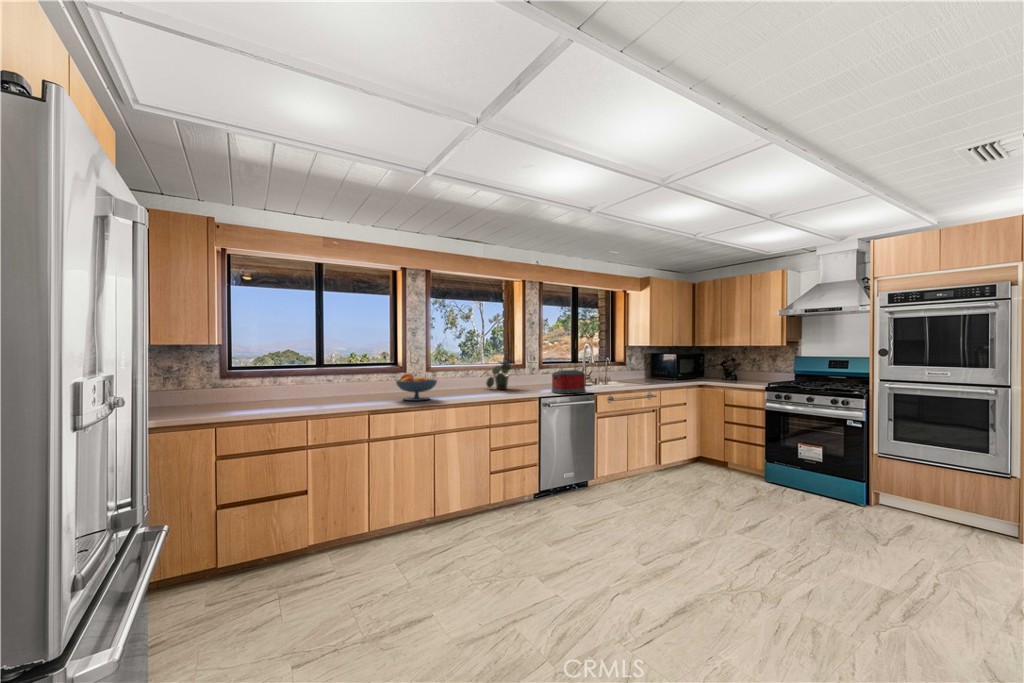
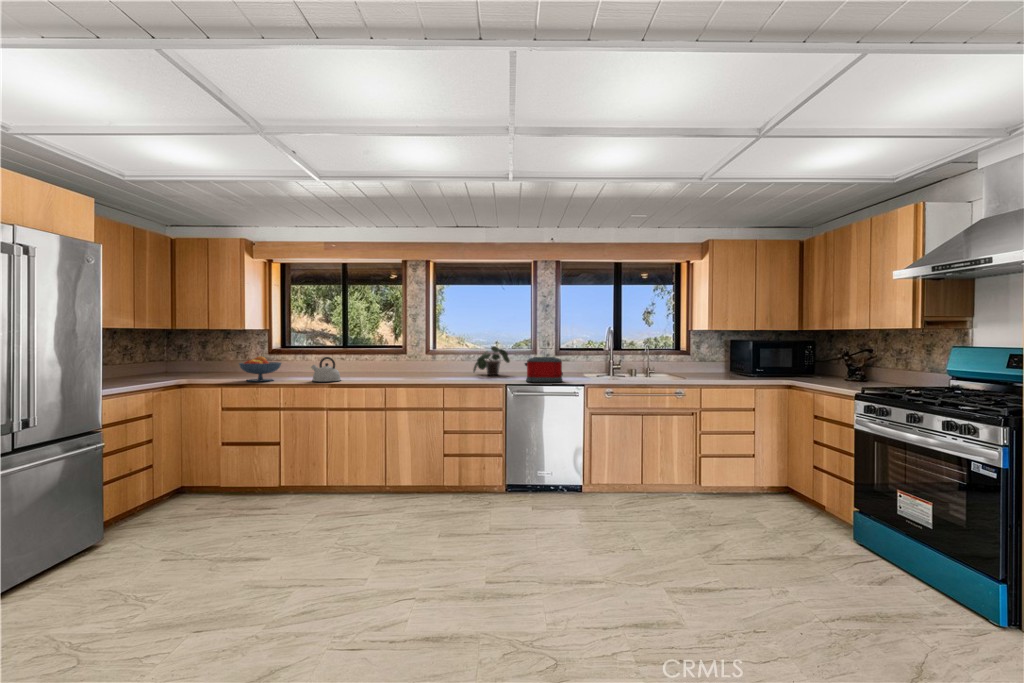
fruit bowl: present [396,374,437,401] -> present [239,356,281,381]
kettle: none [348,377,386,408] -> present [311,357,341,382]

